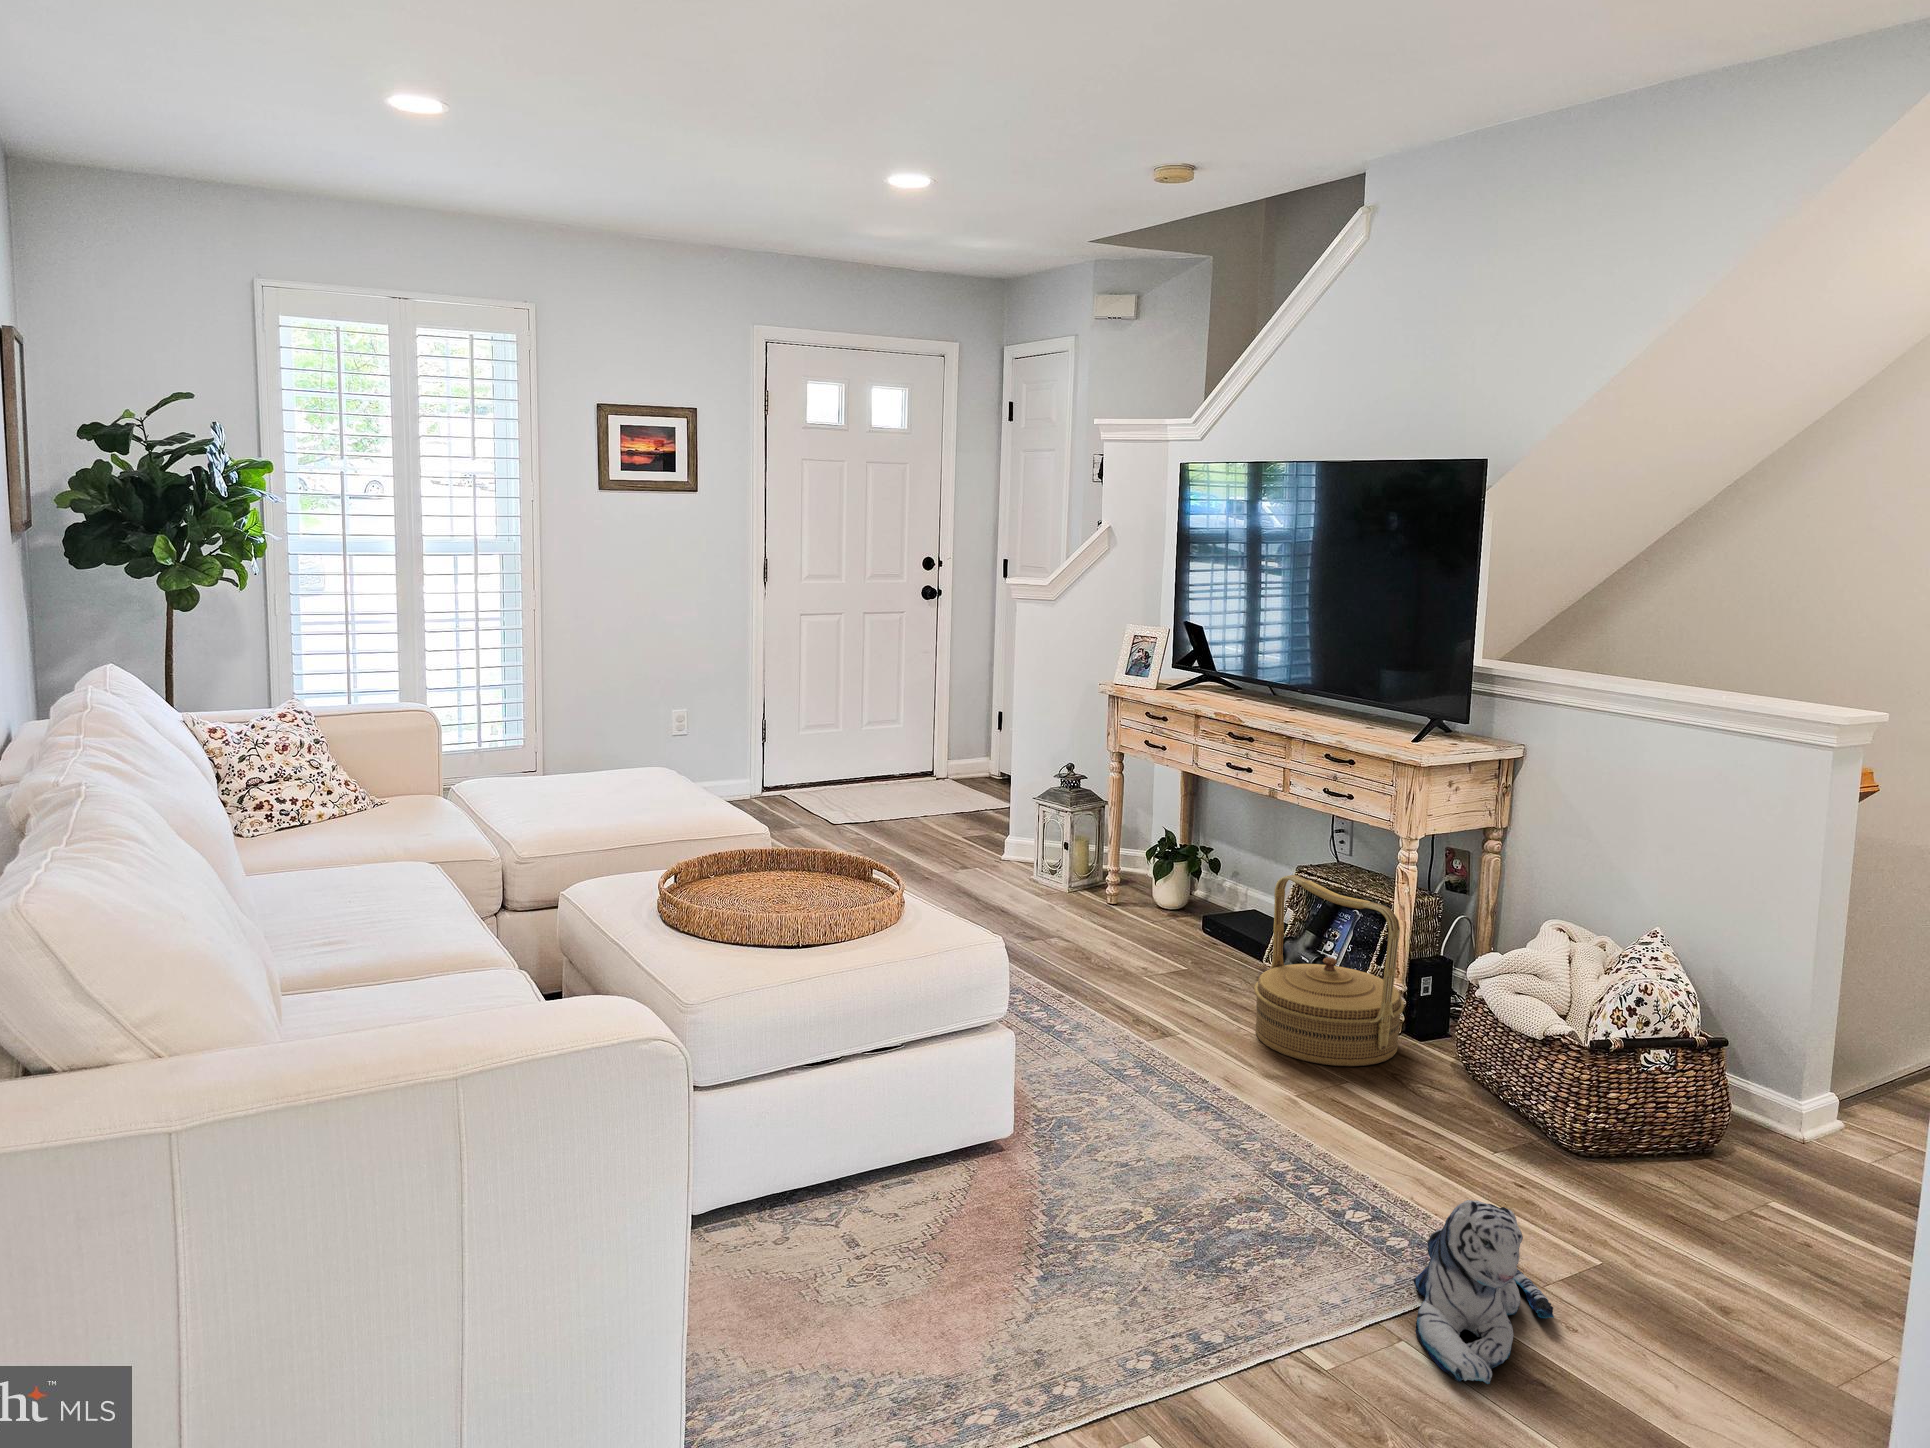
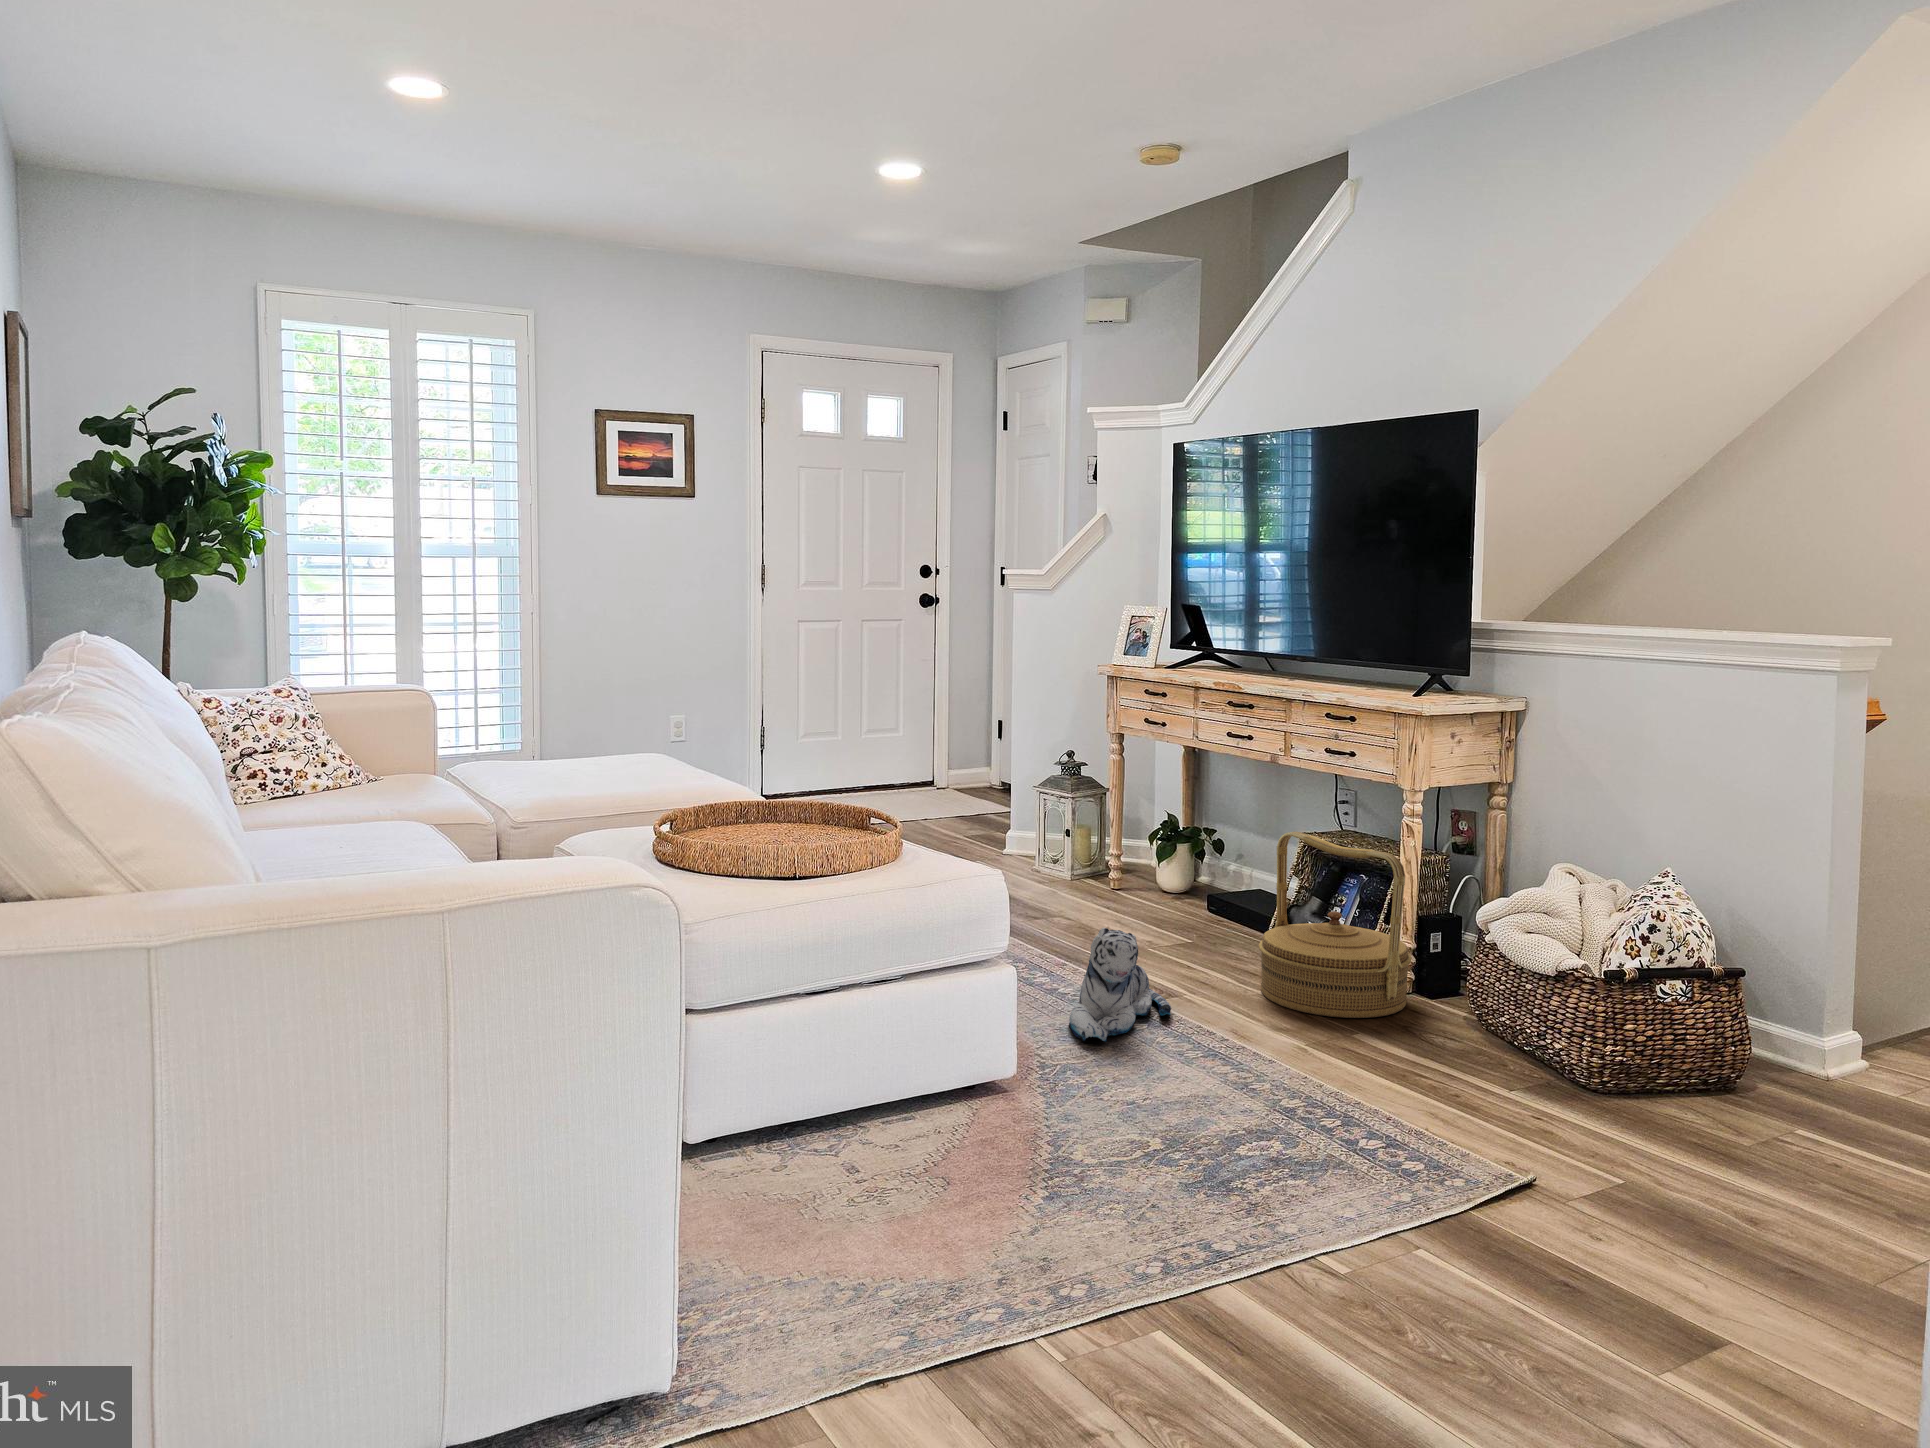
plush toy: present [1413,1200,1554,1384] -> present [1069,928,1171,1042]

